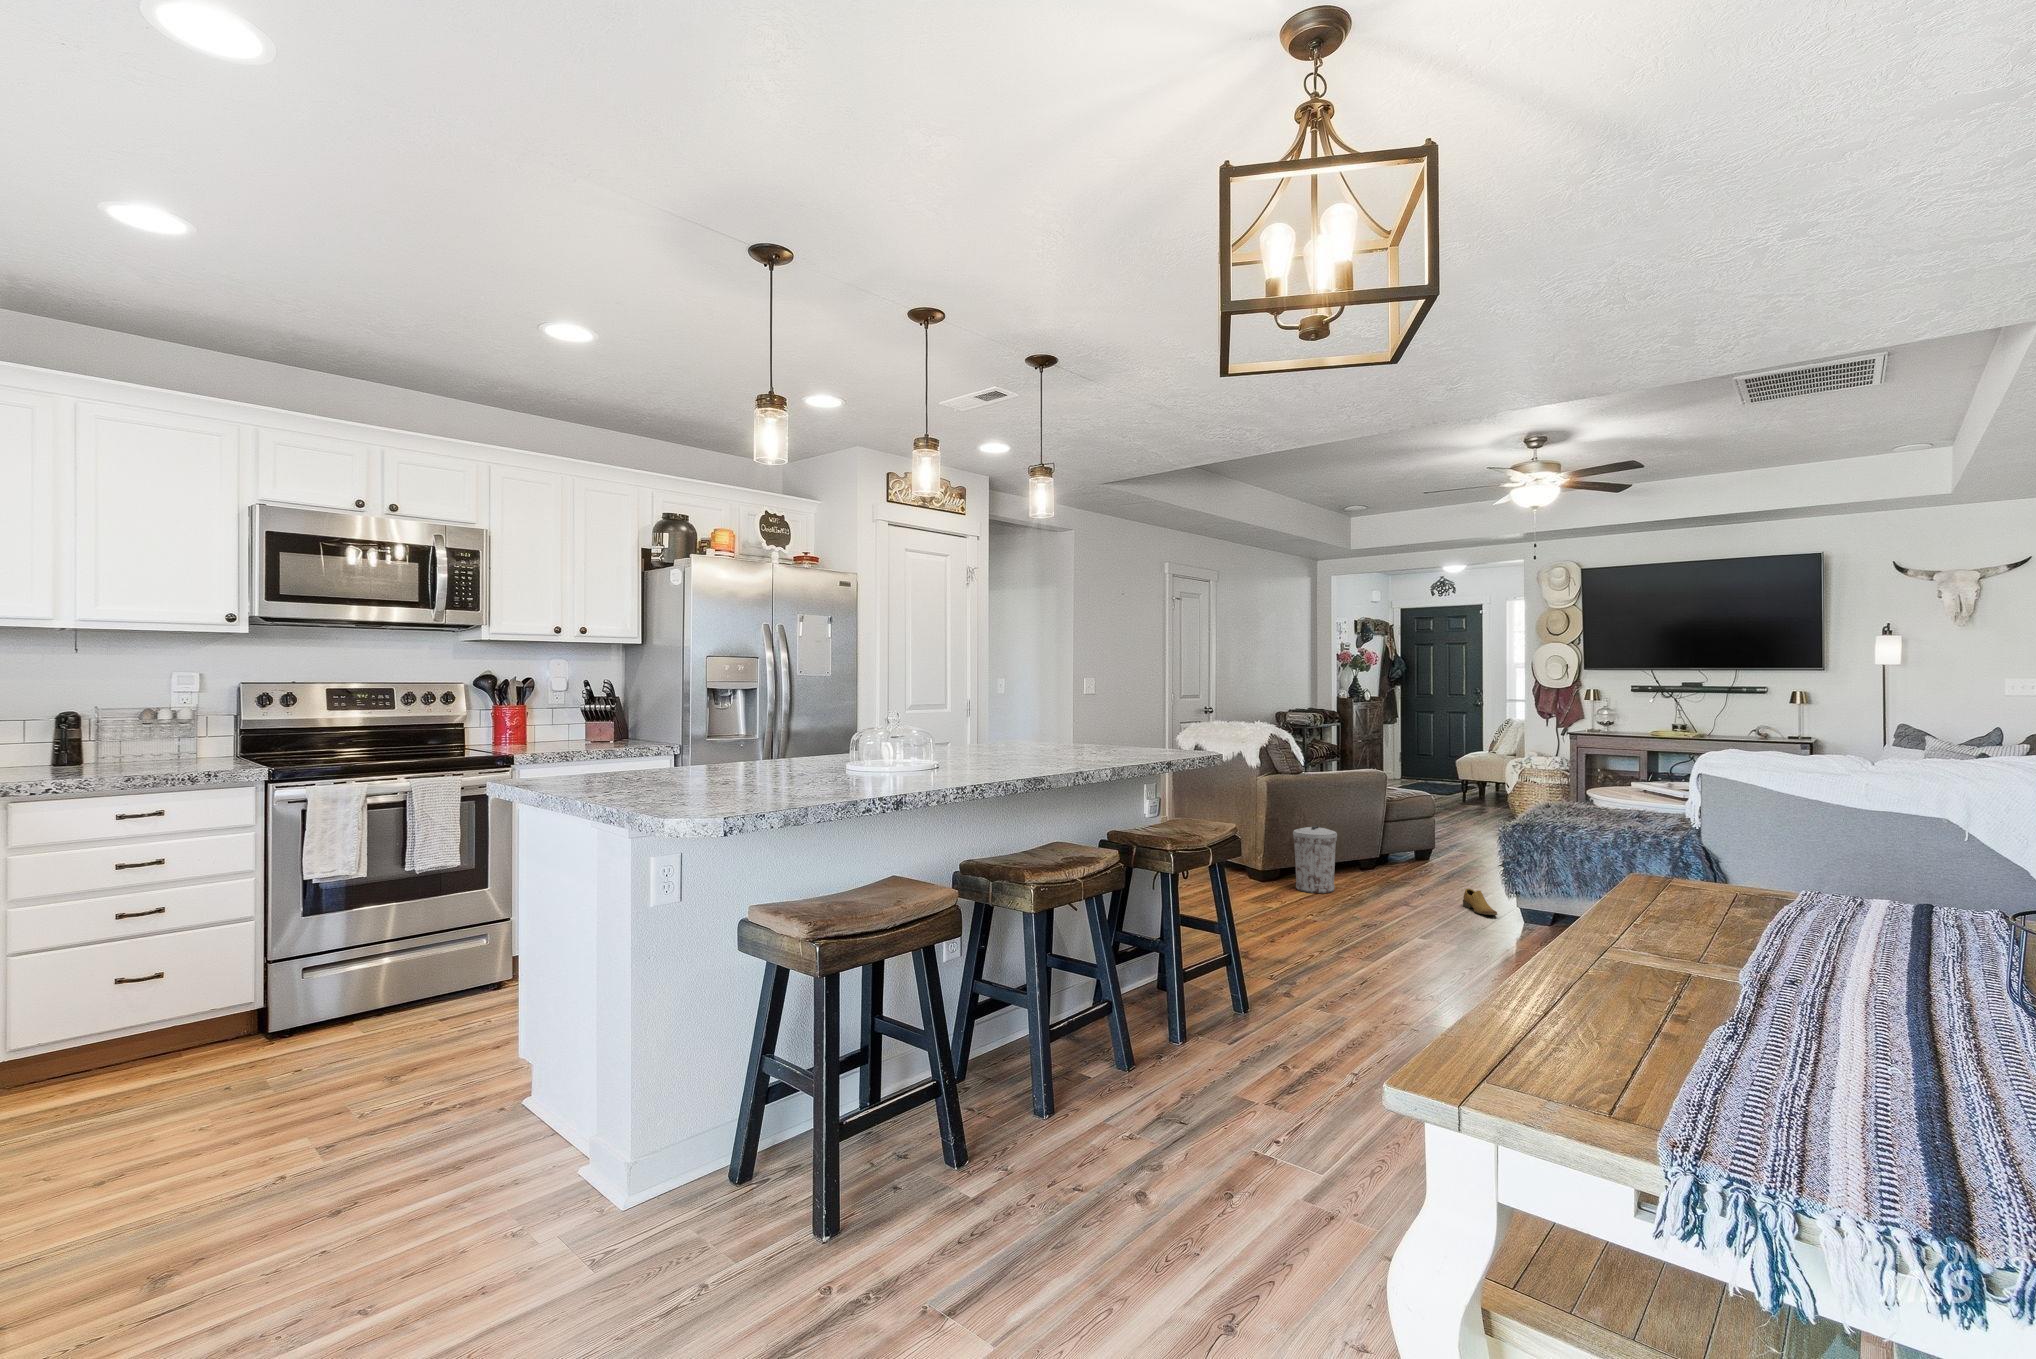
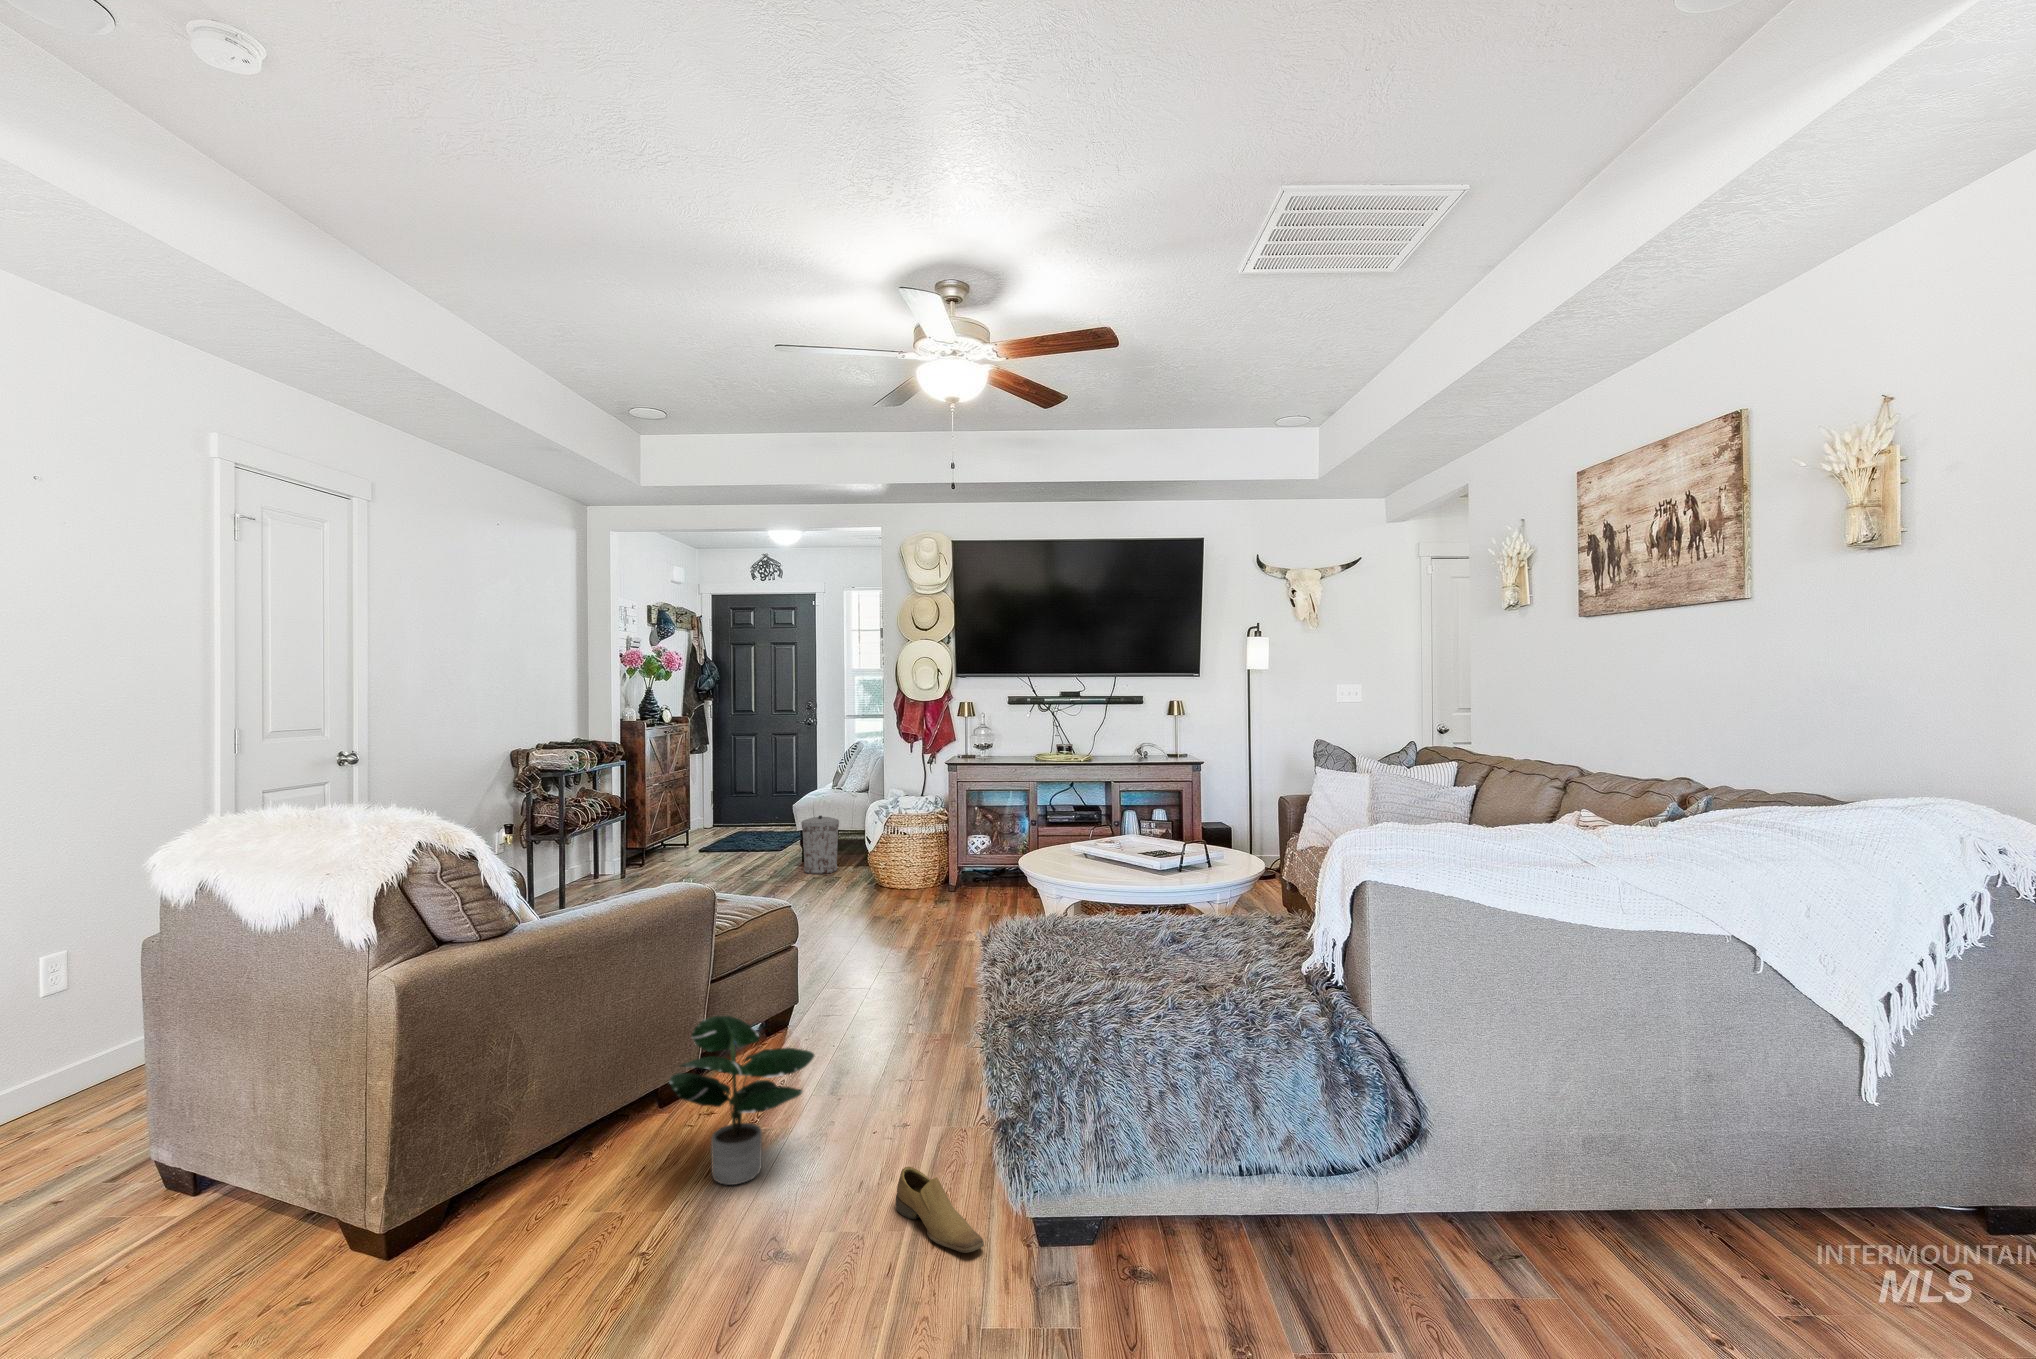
potted plant: none [1365,823,1431,890] -> present [670,1016,815,1185]
trash can: present [1293,826,1337,893] -> present [801,816,839,874]

